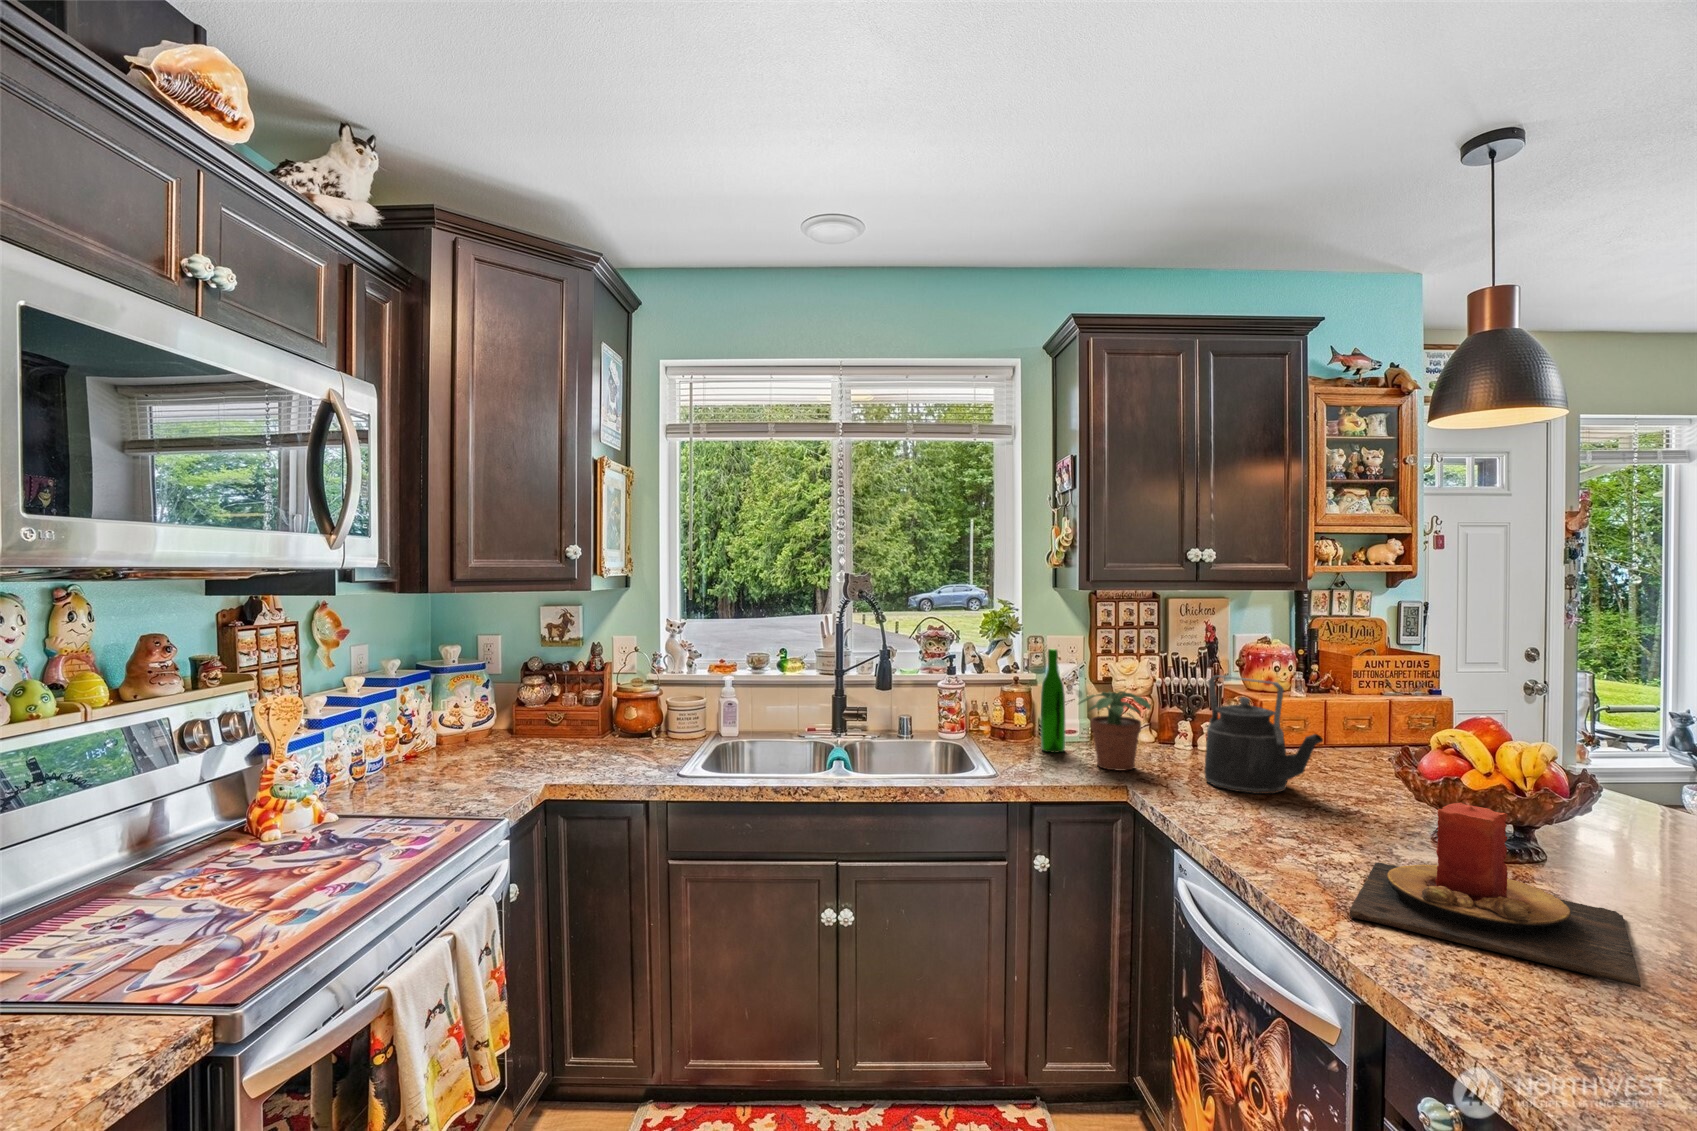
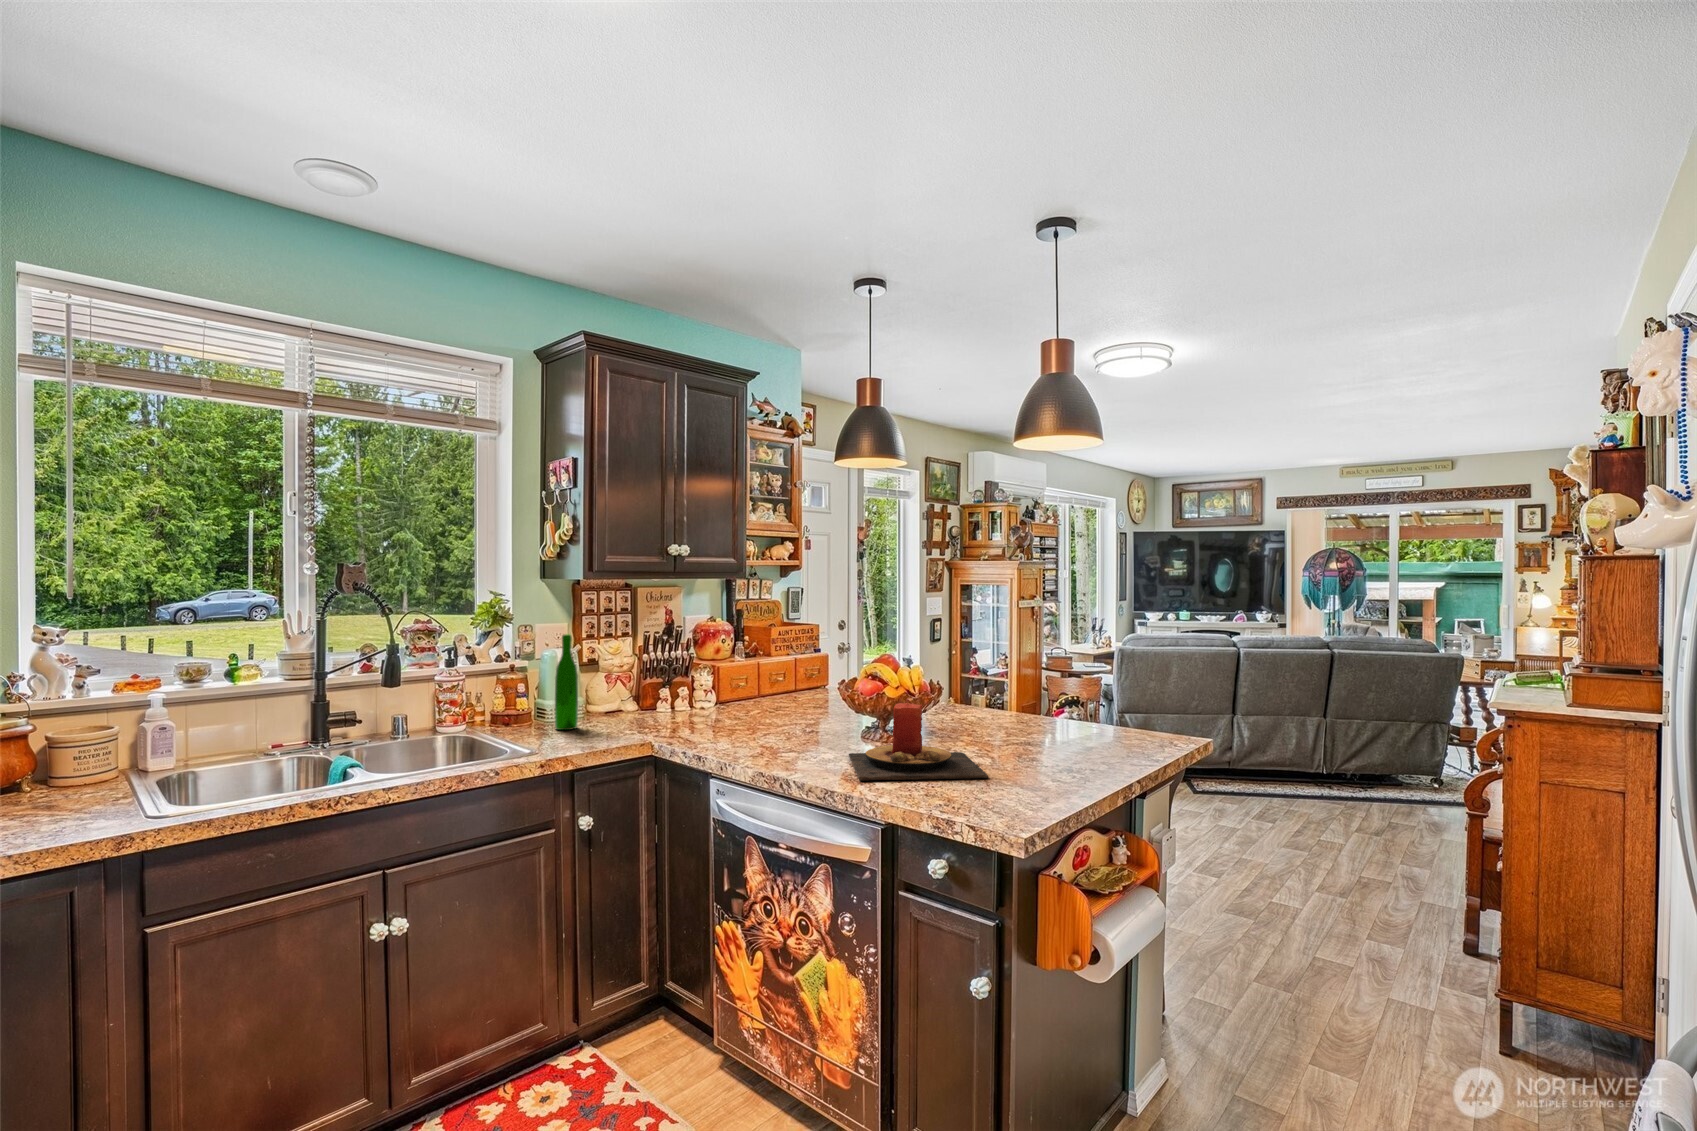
kettle: present [1204,675,1323,794] -> none [705,646,791,733]
potted plant: present [1079,691,1151,771] -> none [602,666,664,734]

